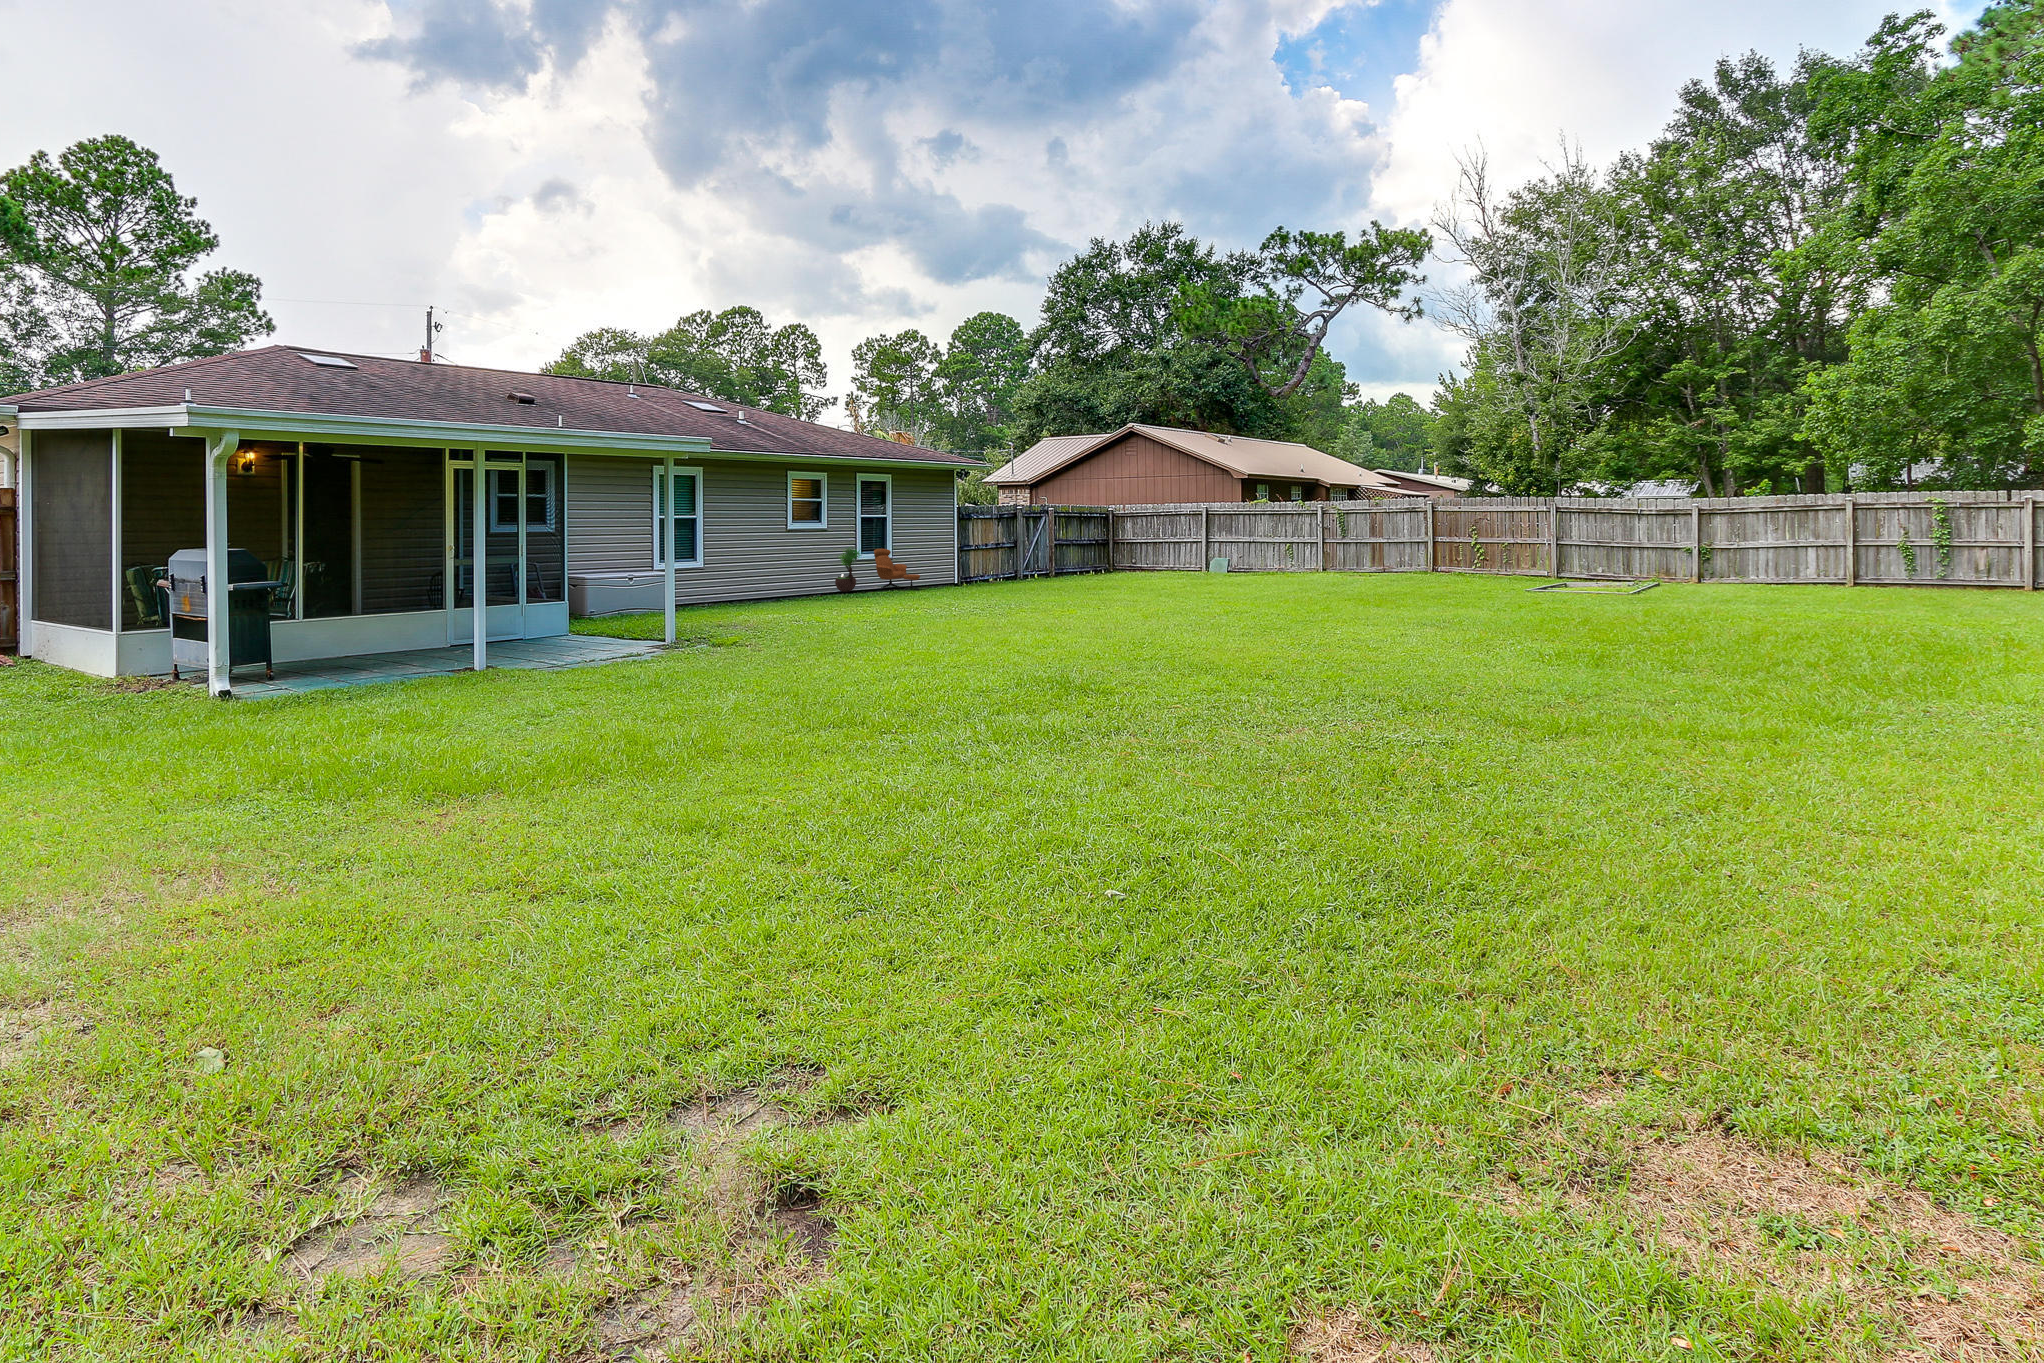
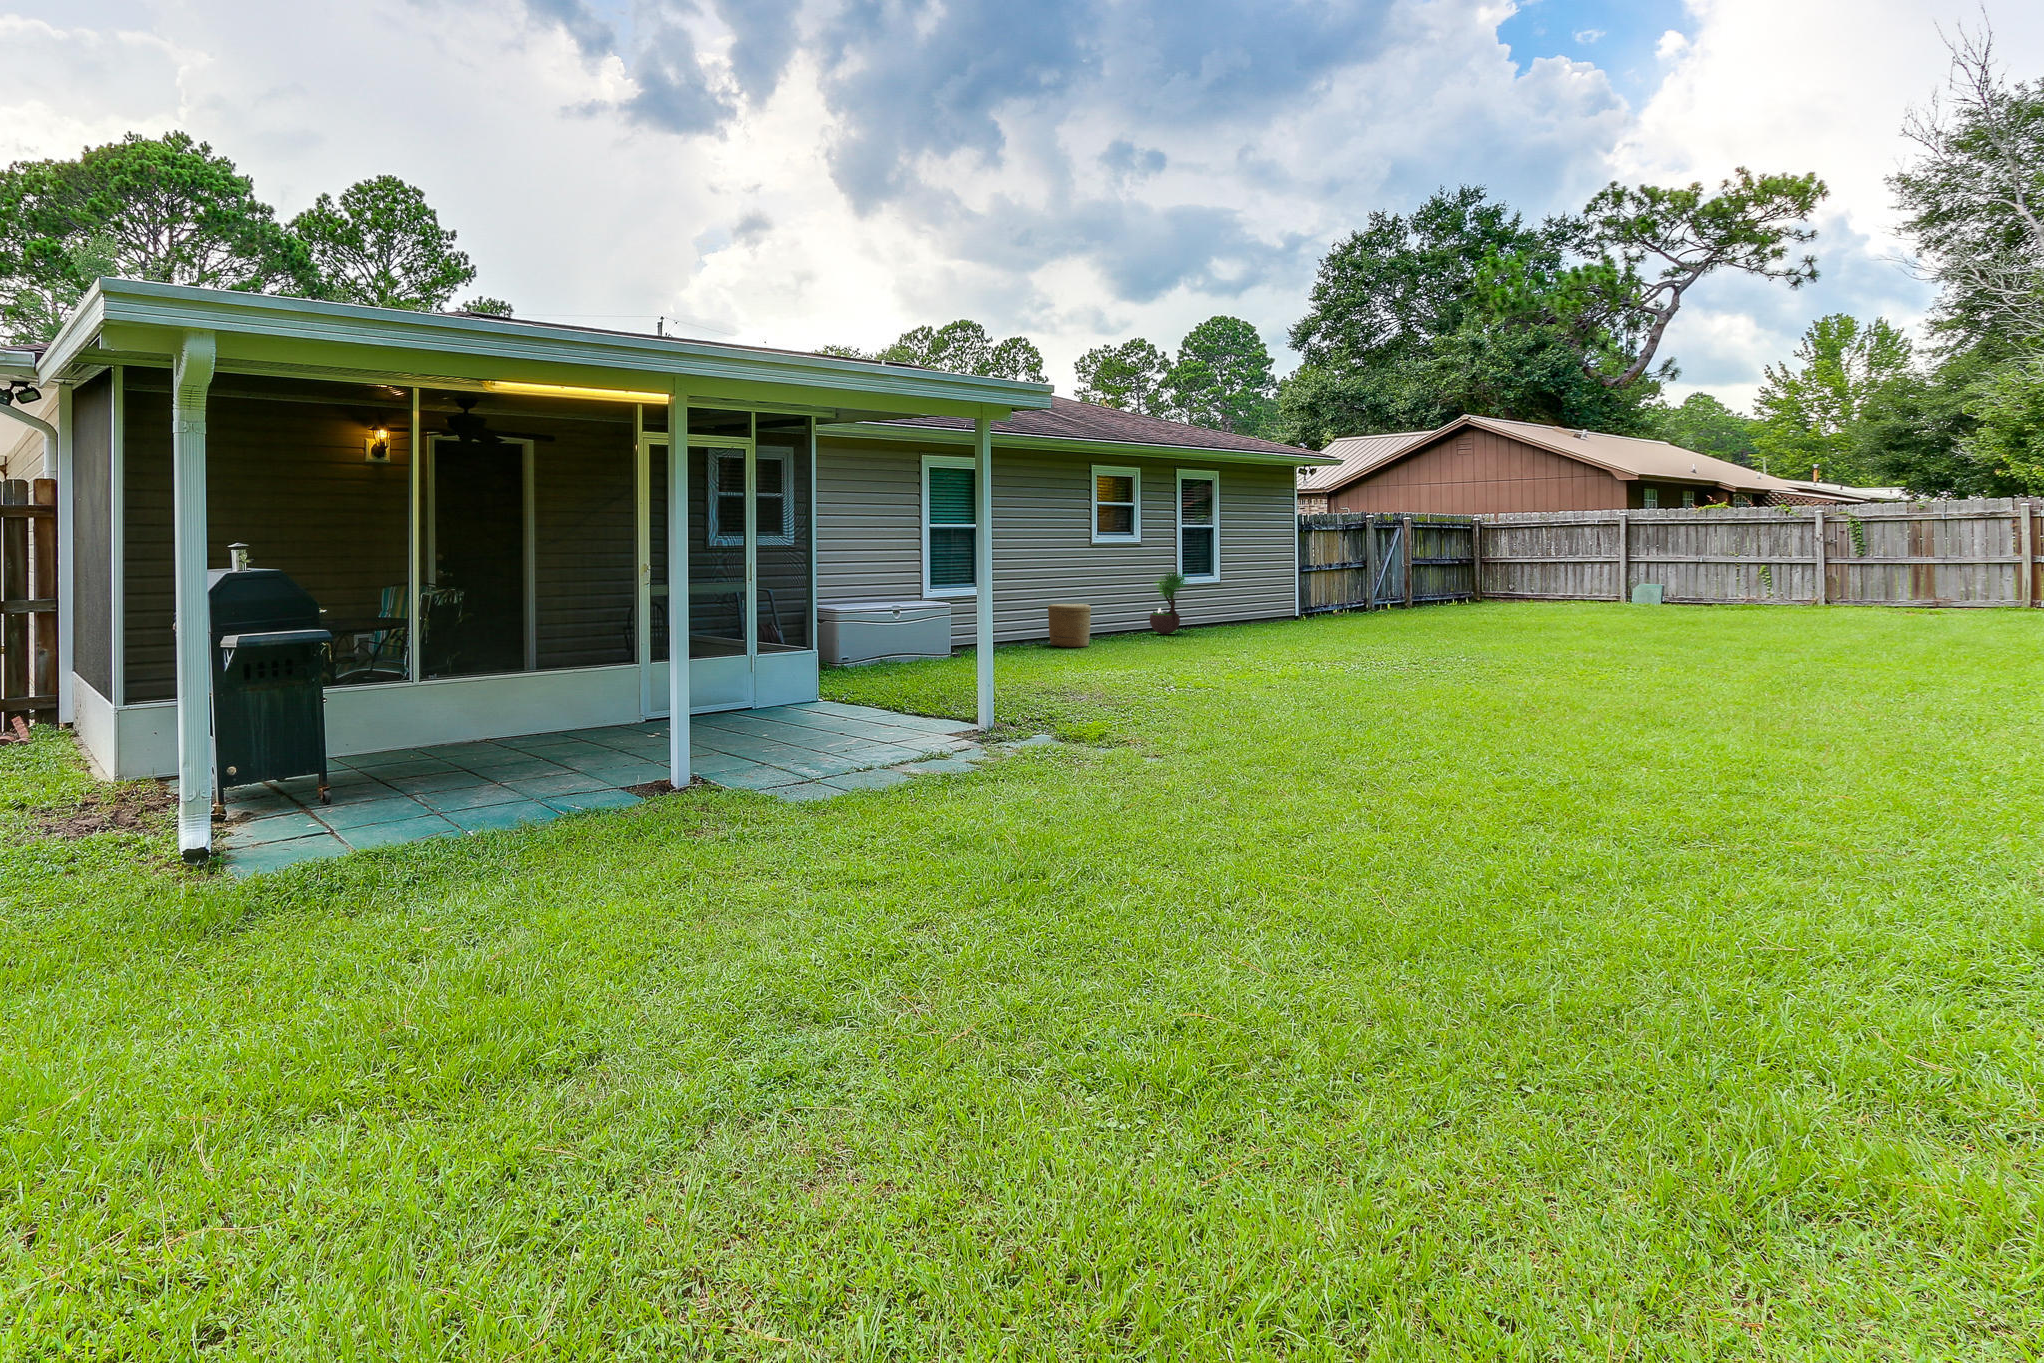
lounge chair: present [874,549,920,590] -> none [1197,573,1271,634]
woven basket: none [754,571,784,602] -> present [1048,604,1091,648]

